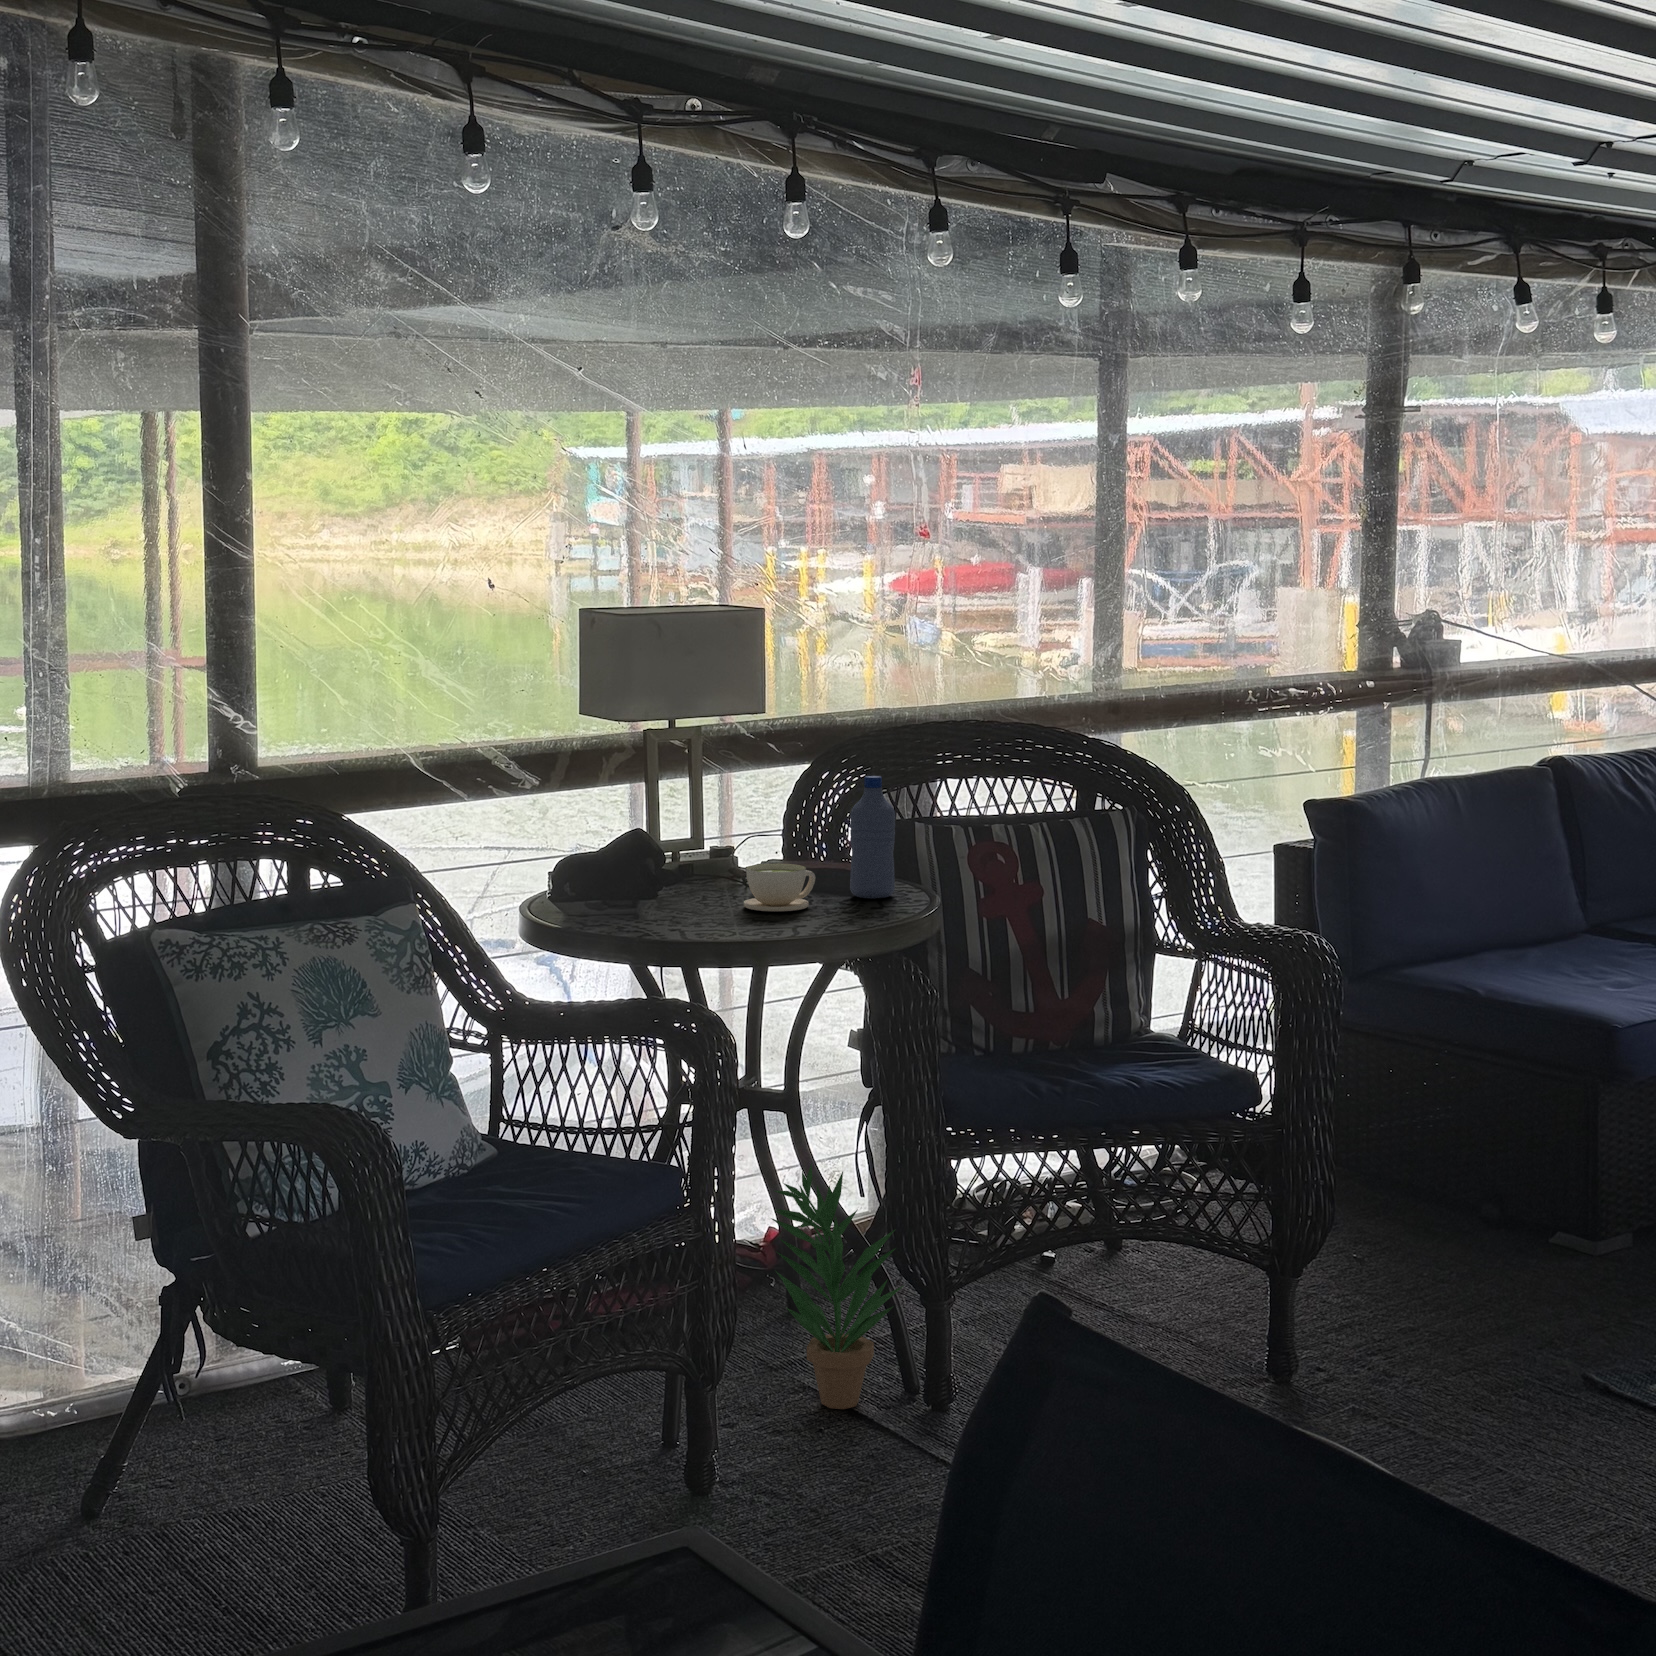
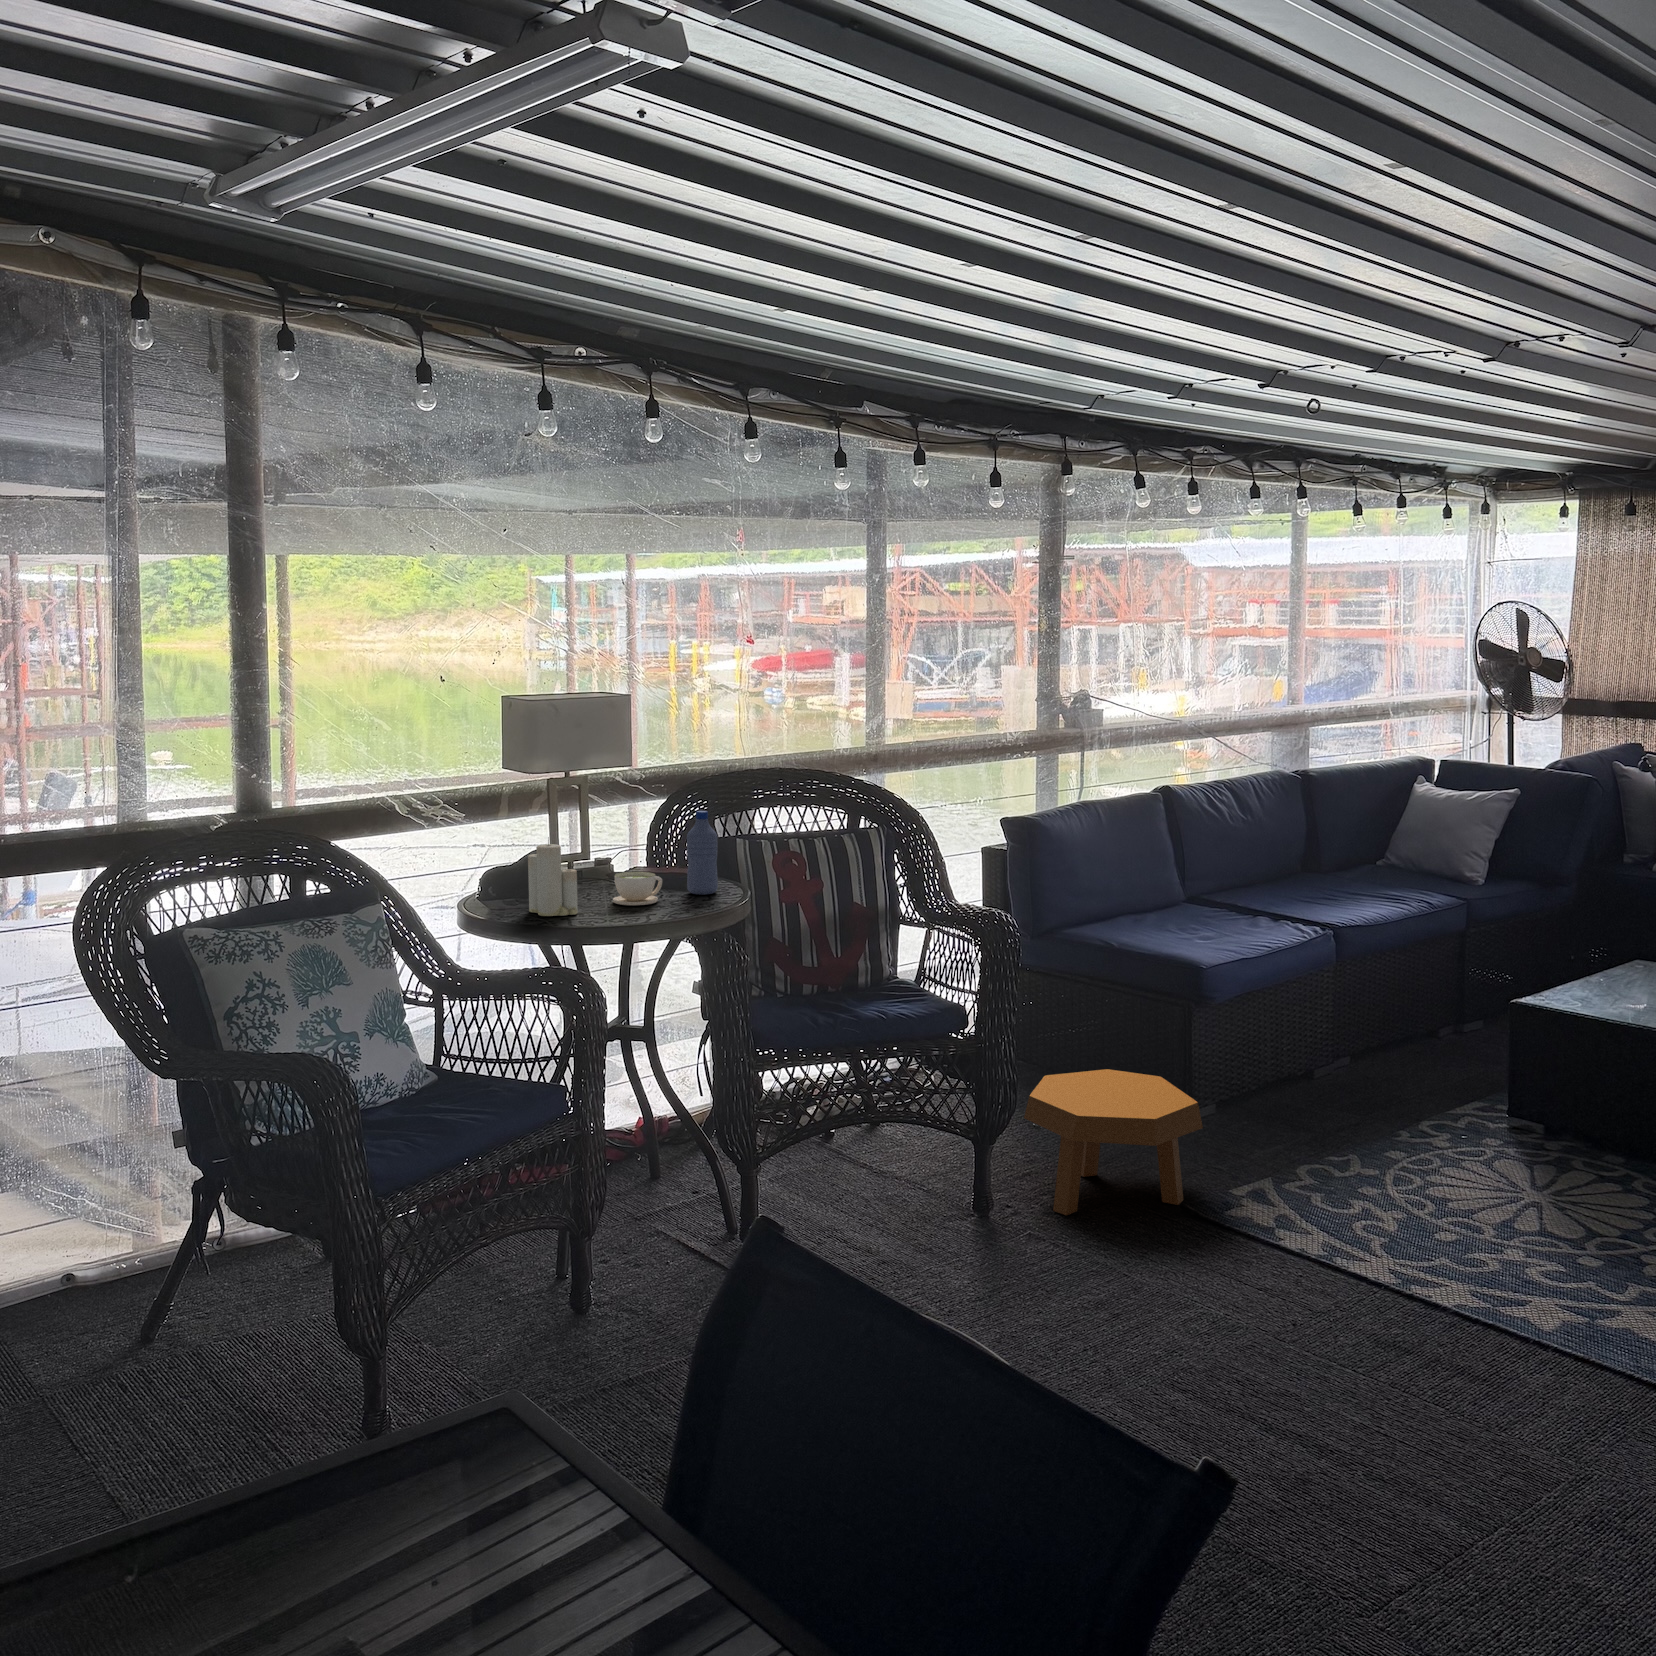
candle: none [624,810,694,924] -> present [528,837,578,916]
potted plant: present [772,1163,903,1409] -> none [634,1076,727,1245]
footstool: none [1343,1173,1615,1385] -> present [1024,1069,1203,1215]

